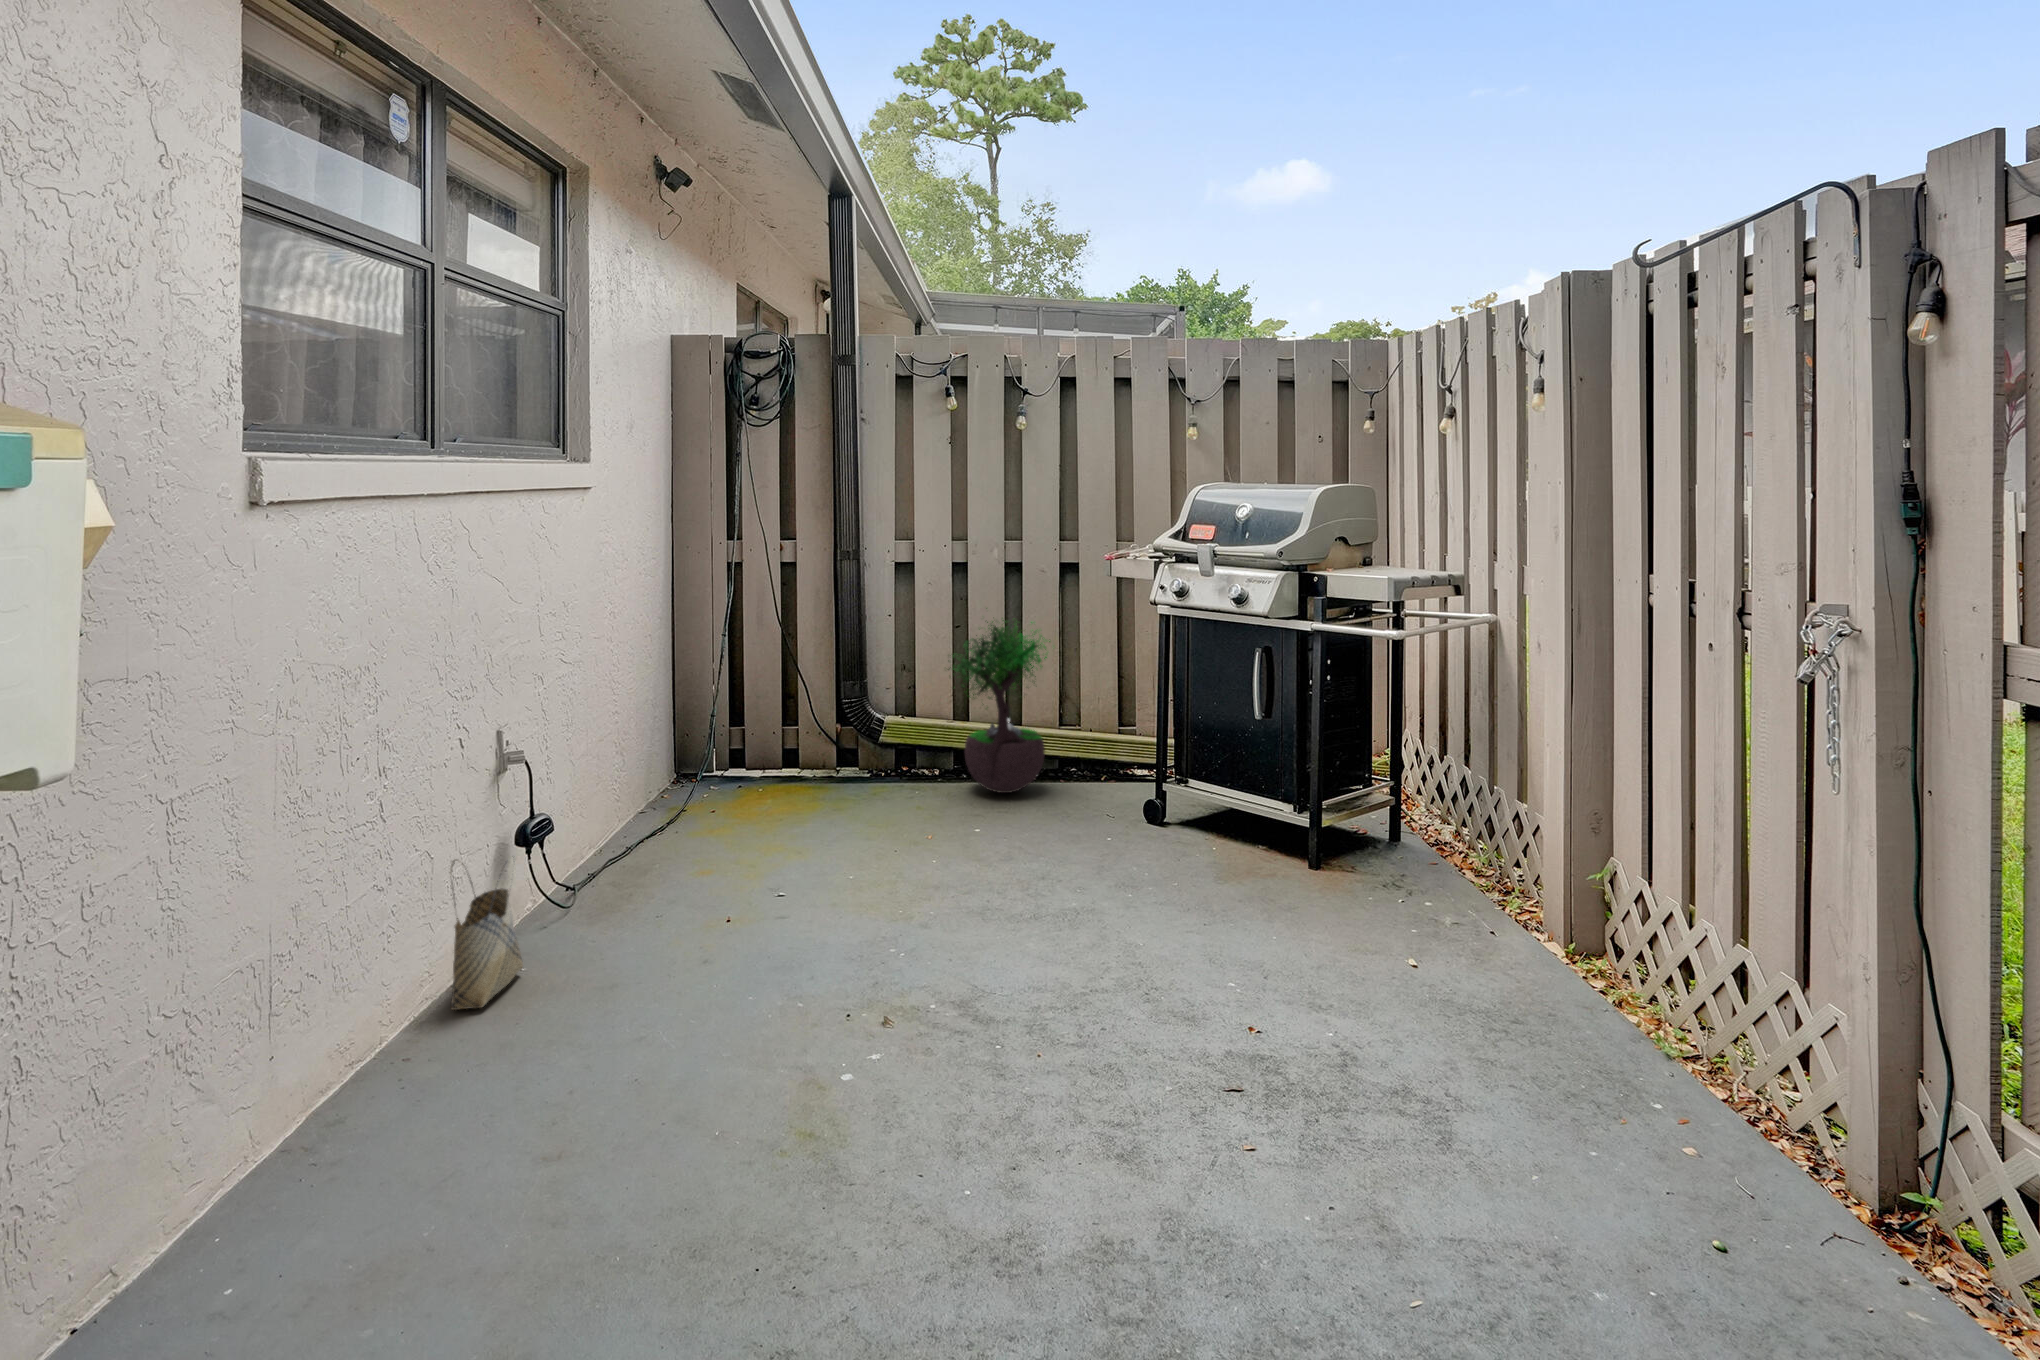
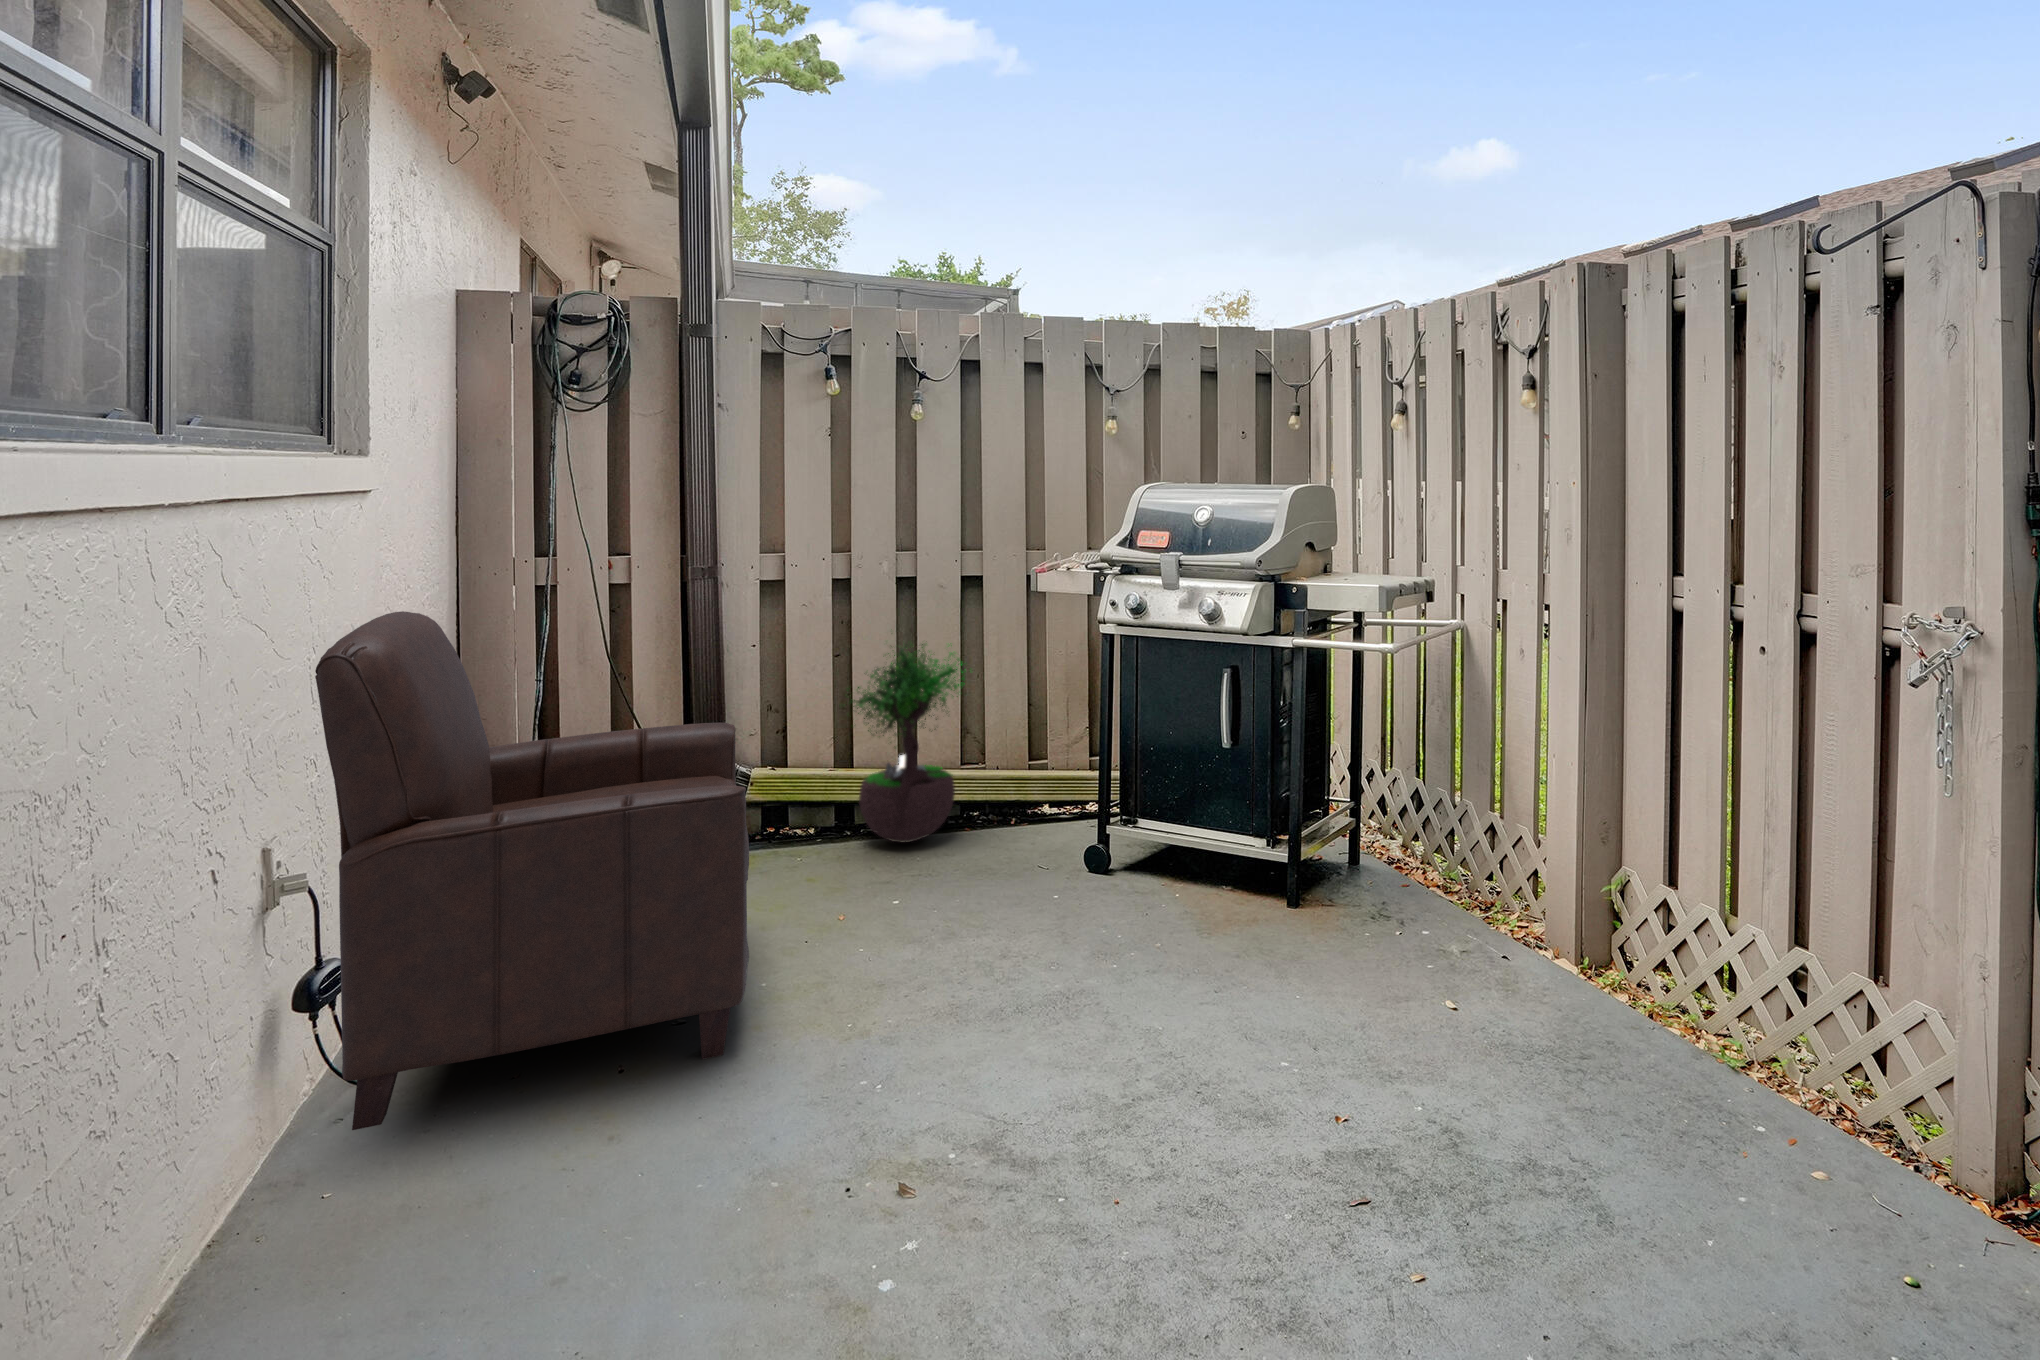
chair: none [534,574,839,930] -> present [315,611,749,1130]
woven basket: present [450,857,523,1010] -> none [214,1037,332,1296]

